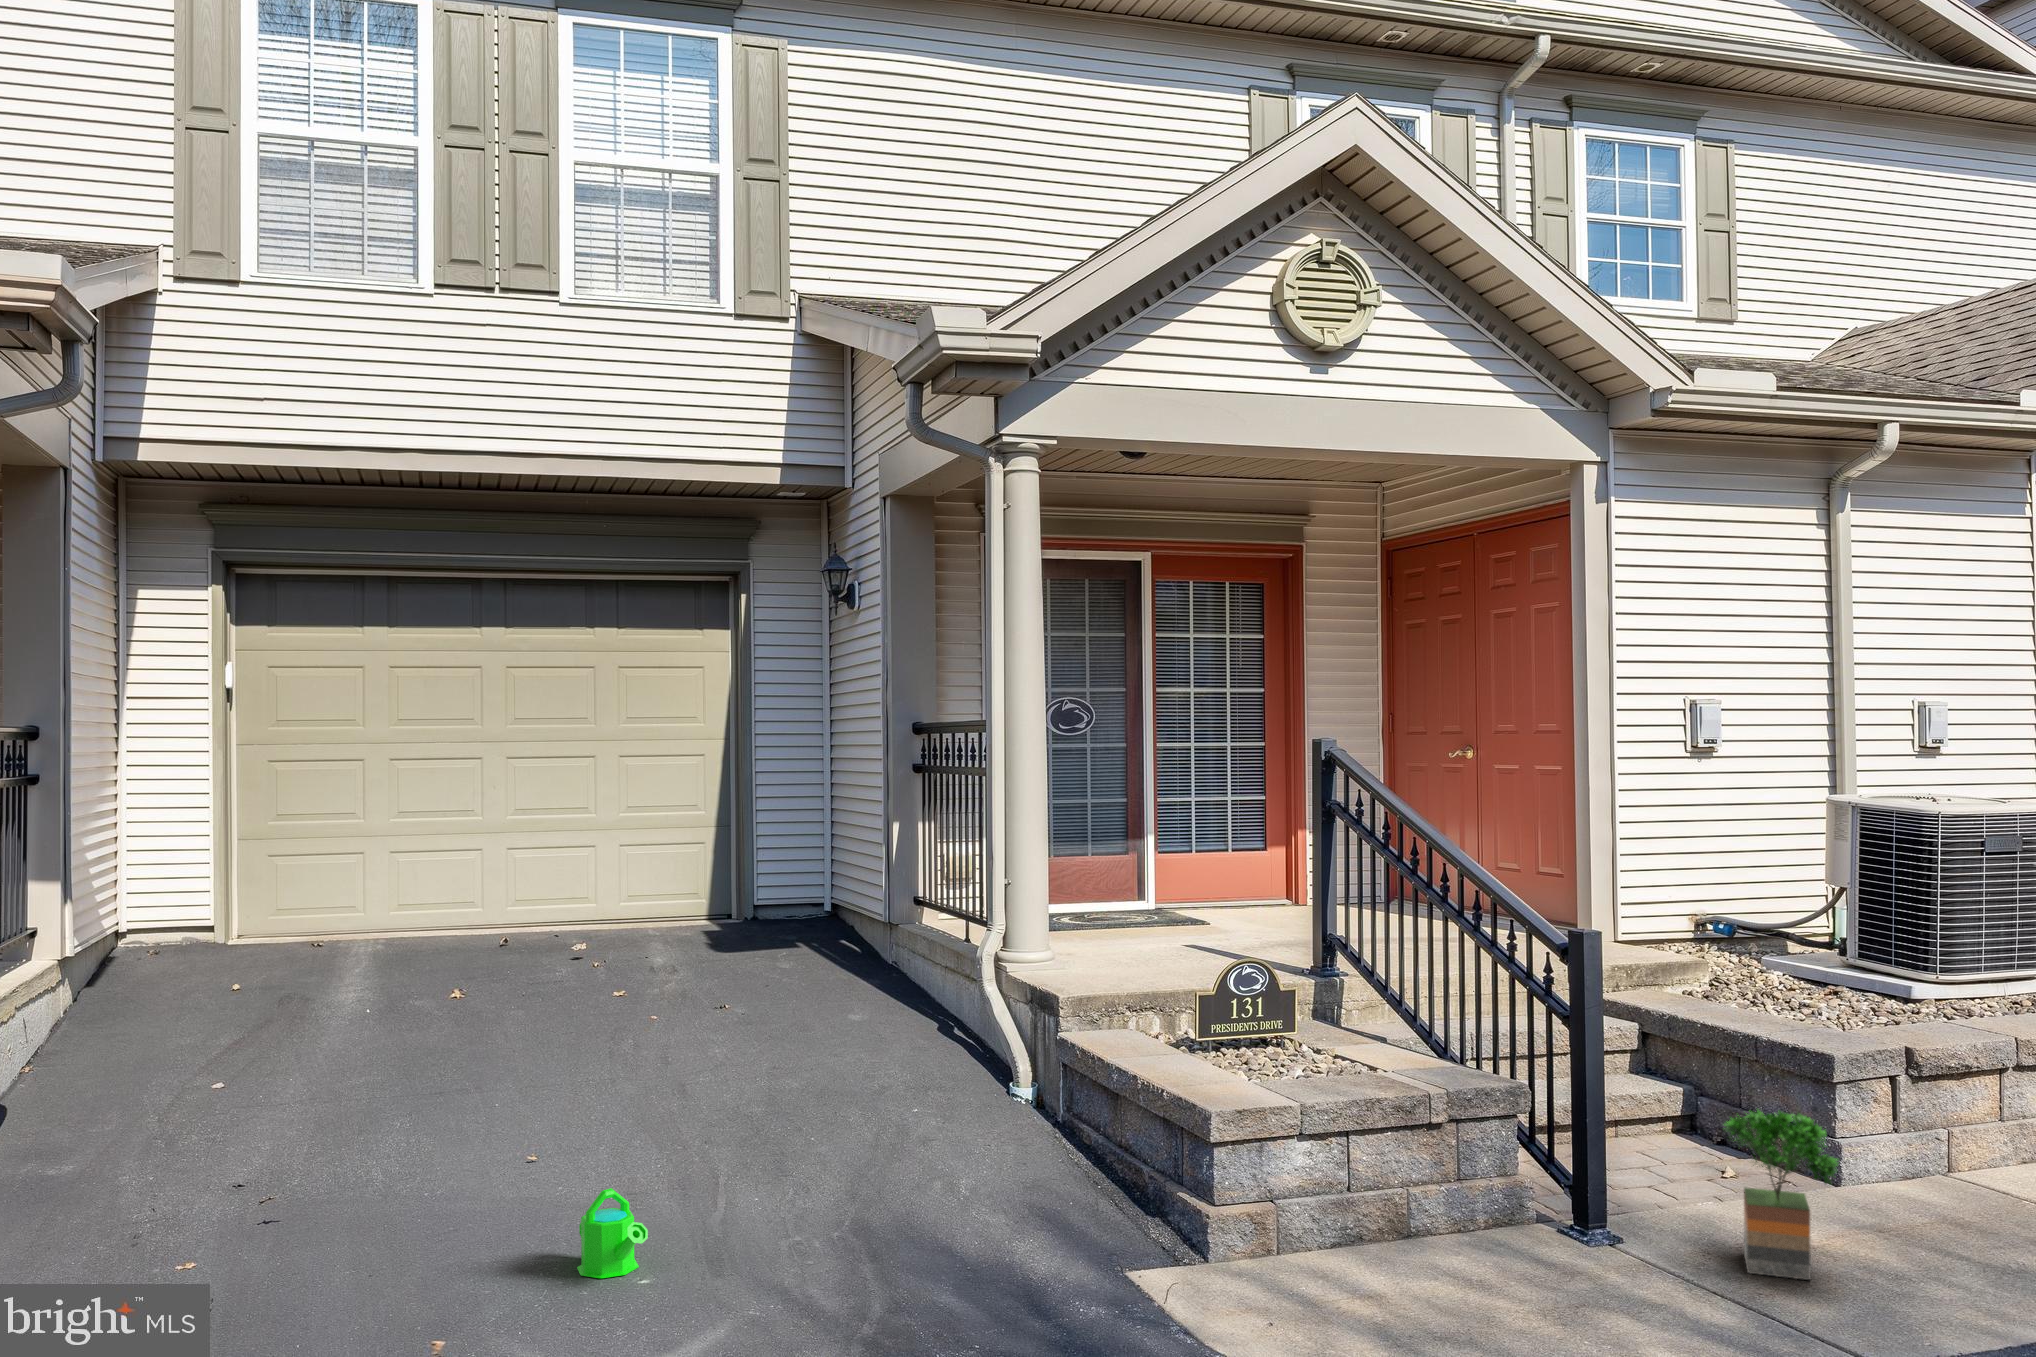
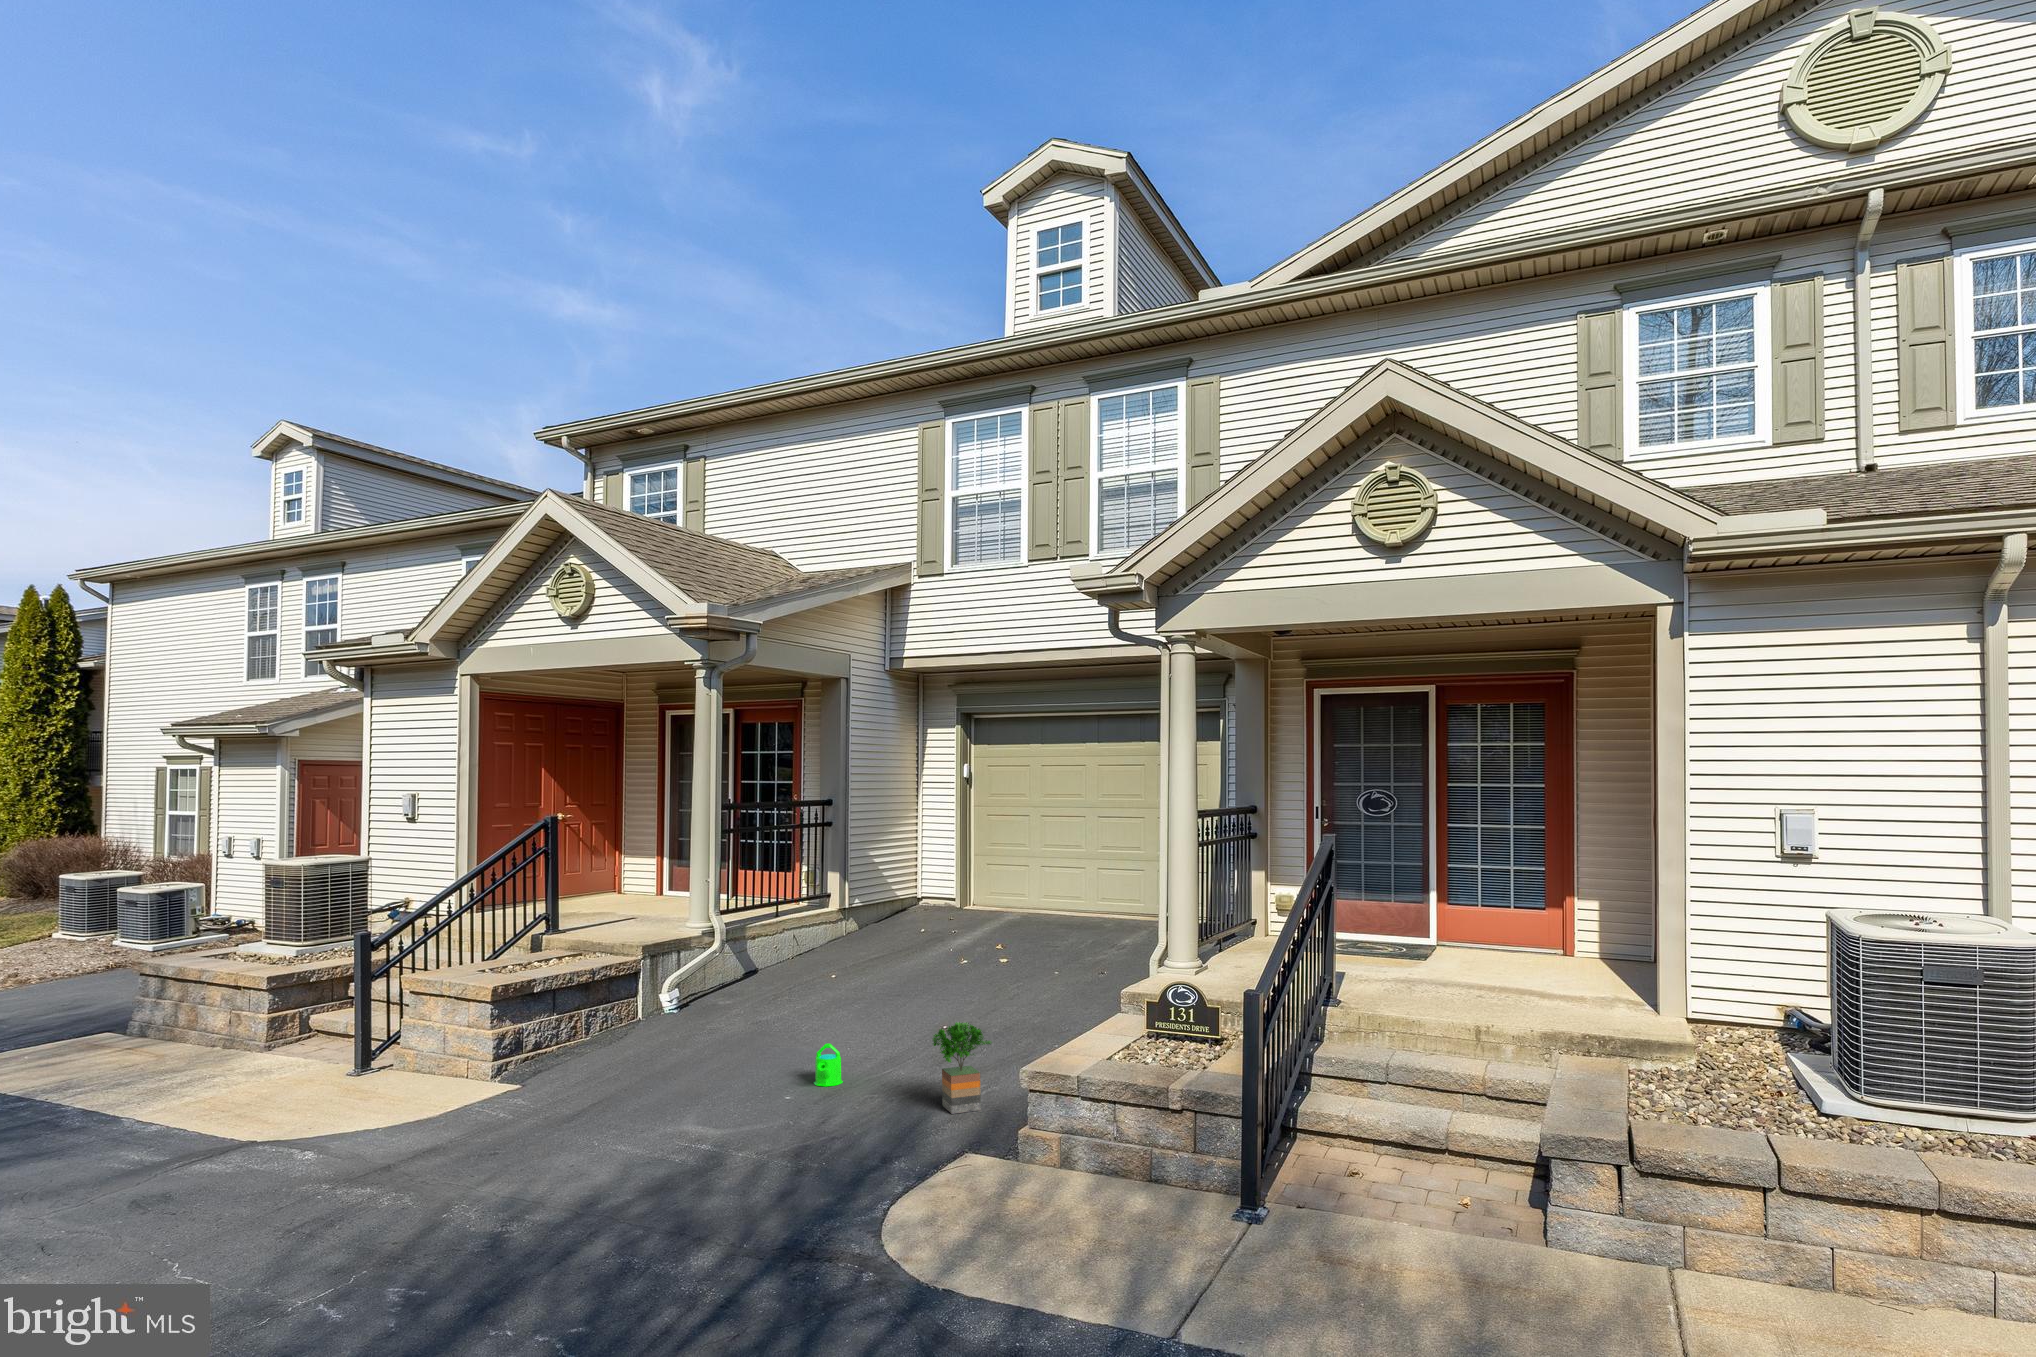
potted tree: present [1726,1111,1837,1280] -> present [932,1022,991,1114]

